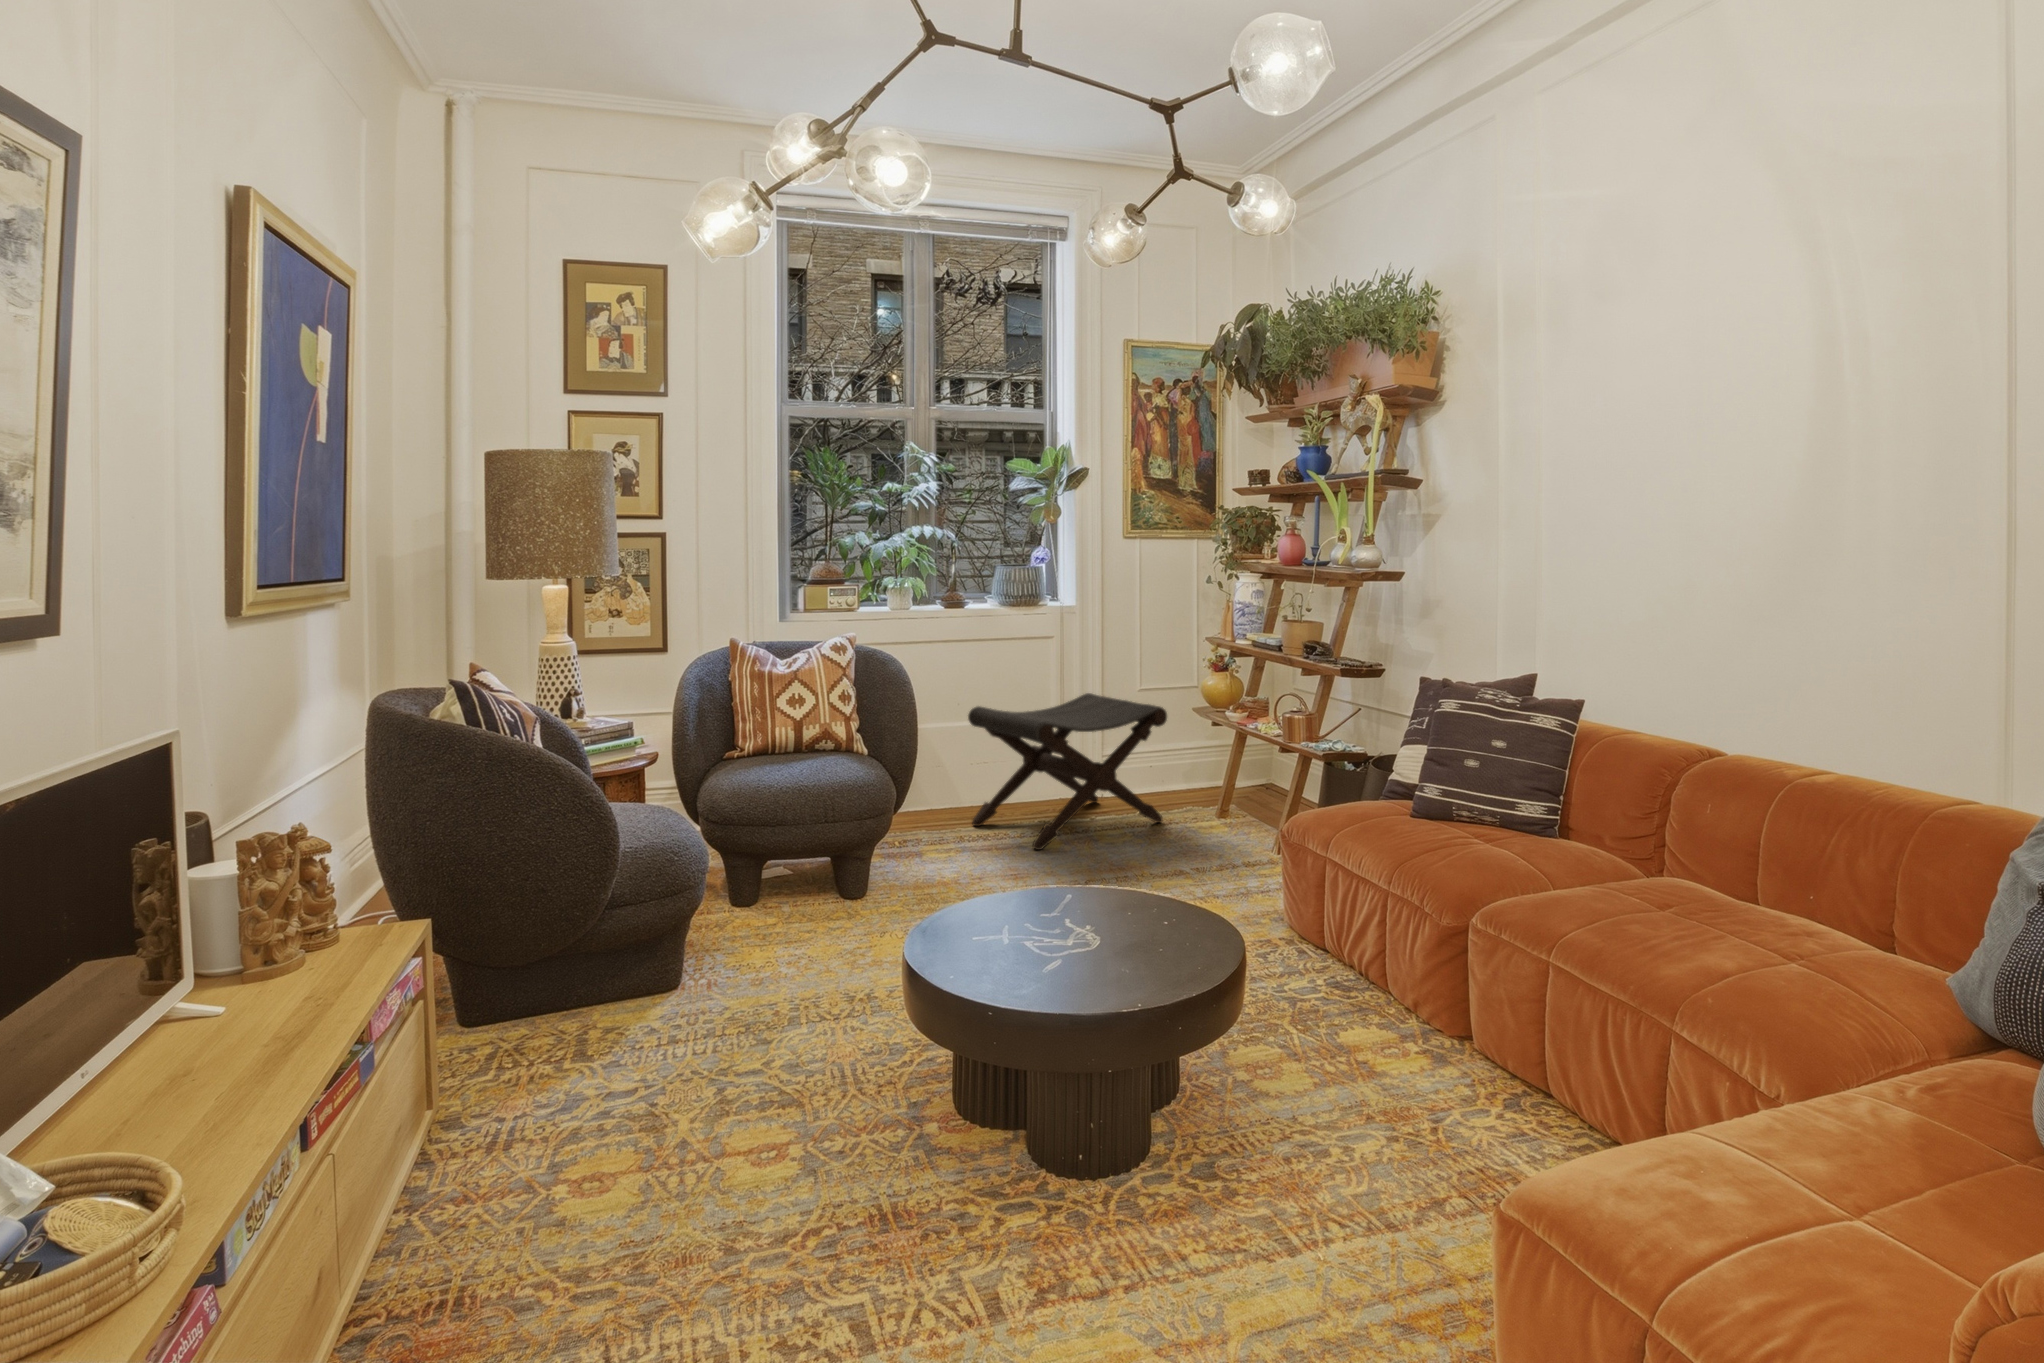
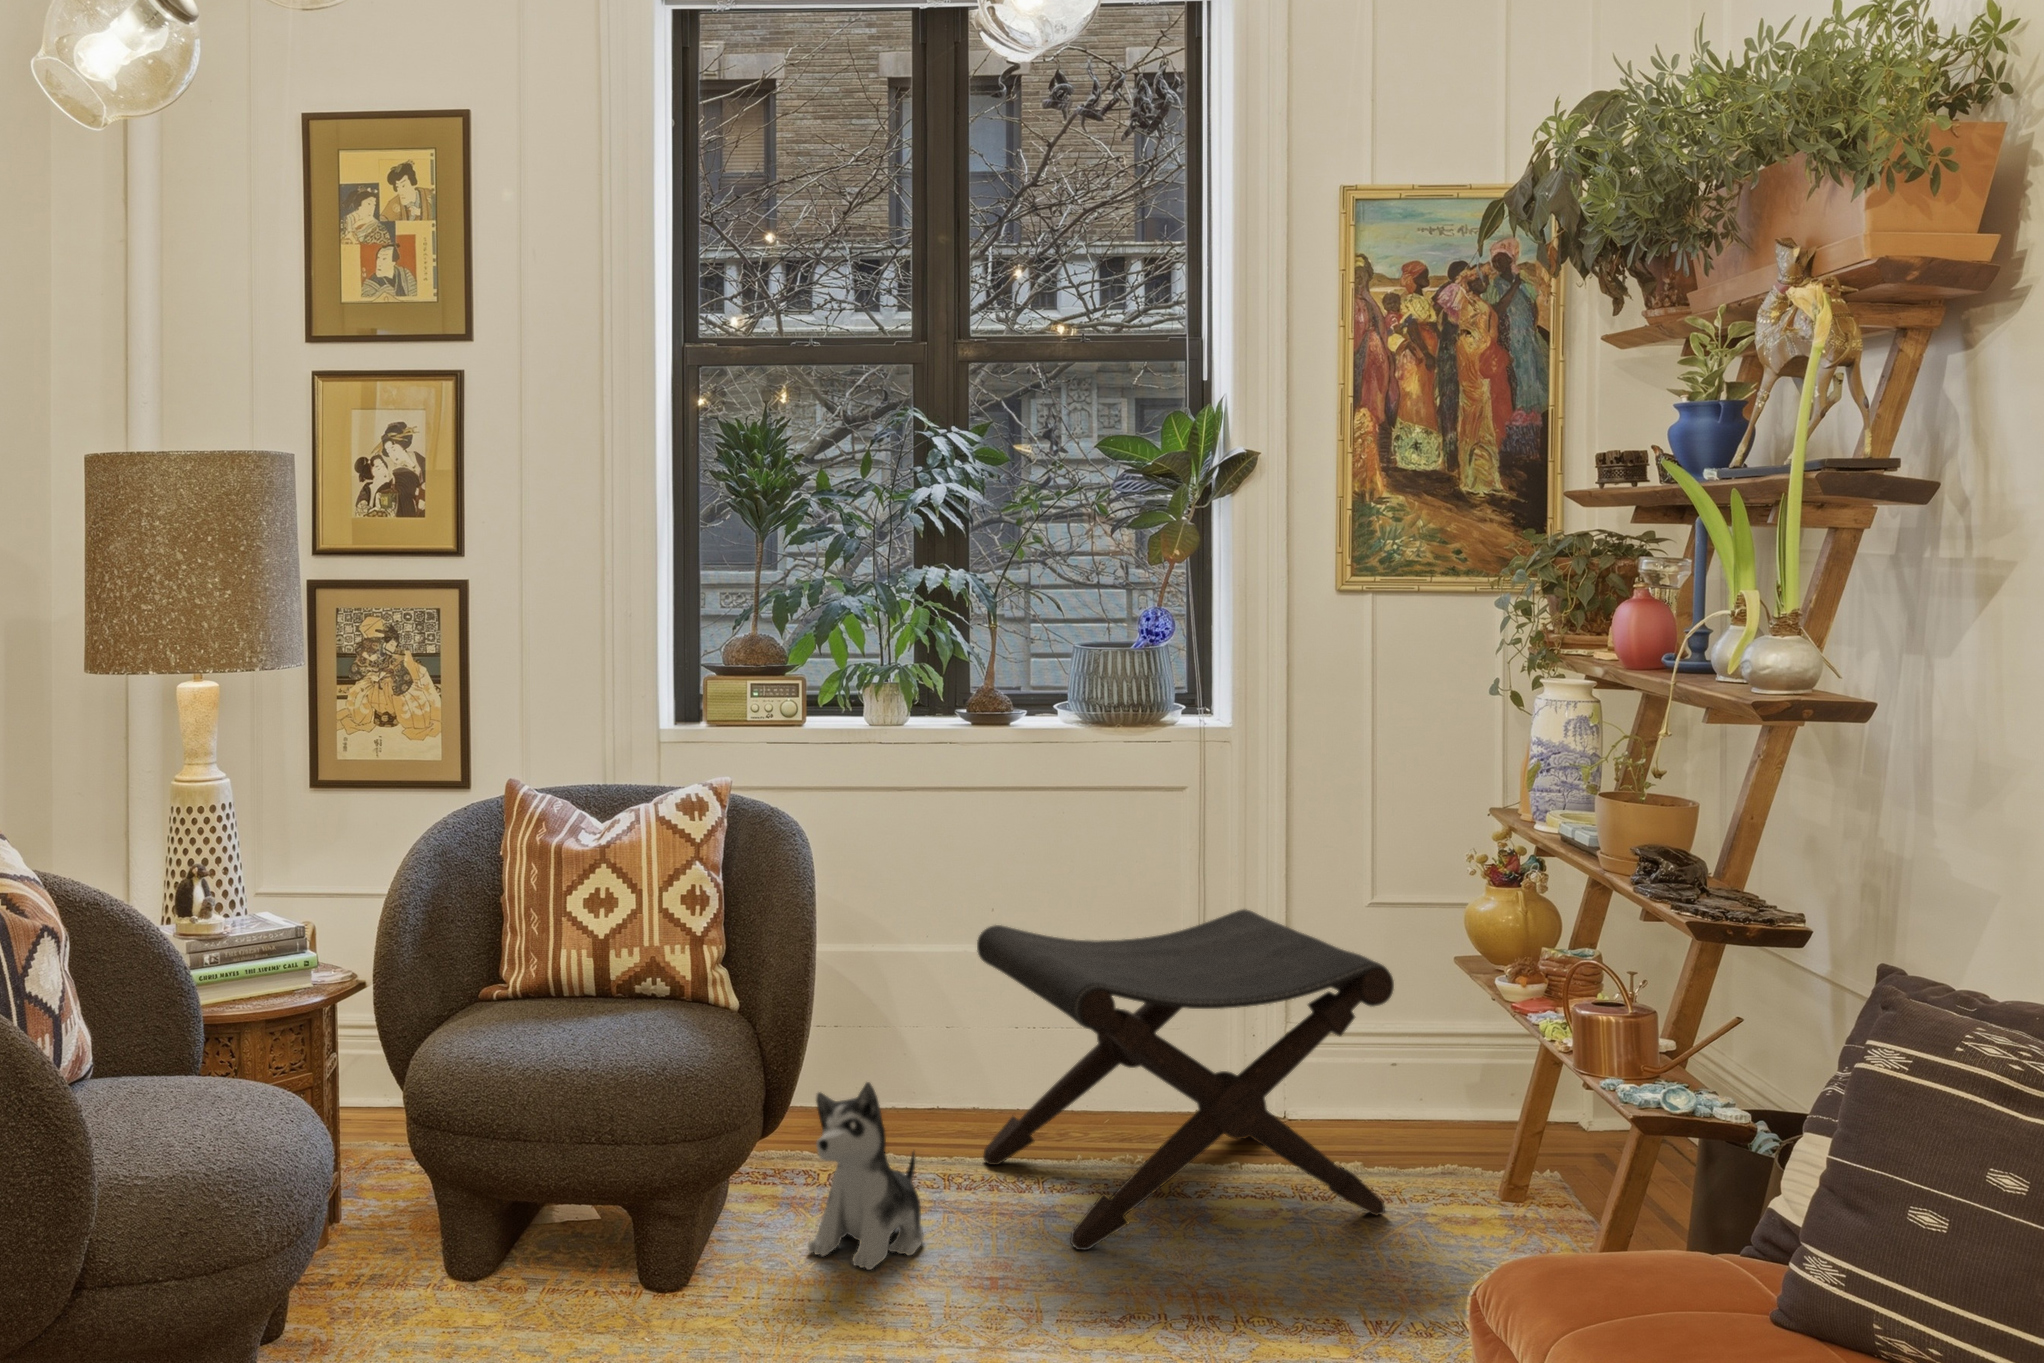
plush toy: none [910,779,965,869] -> present [808,1082,924,1270]

